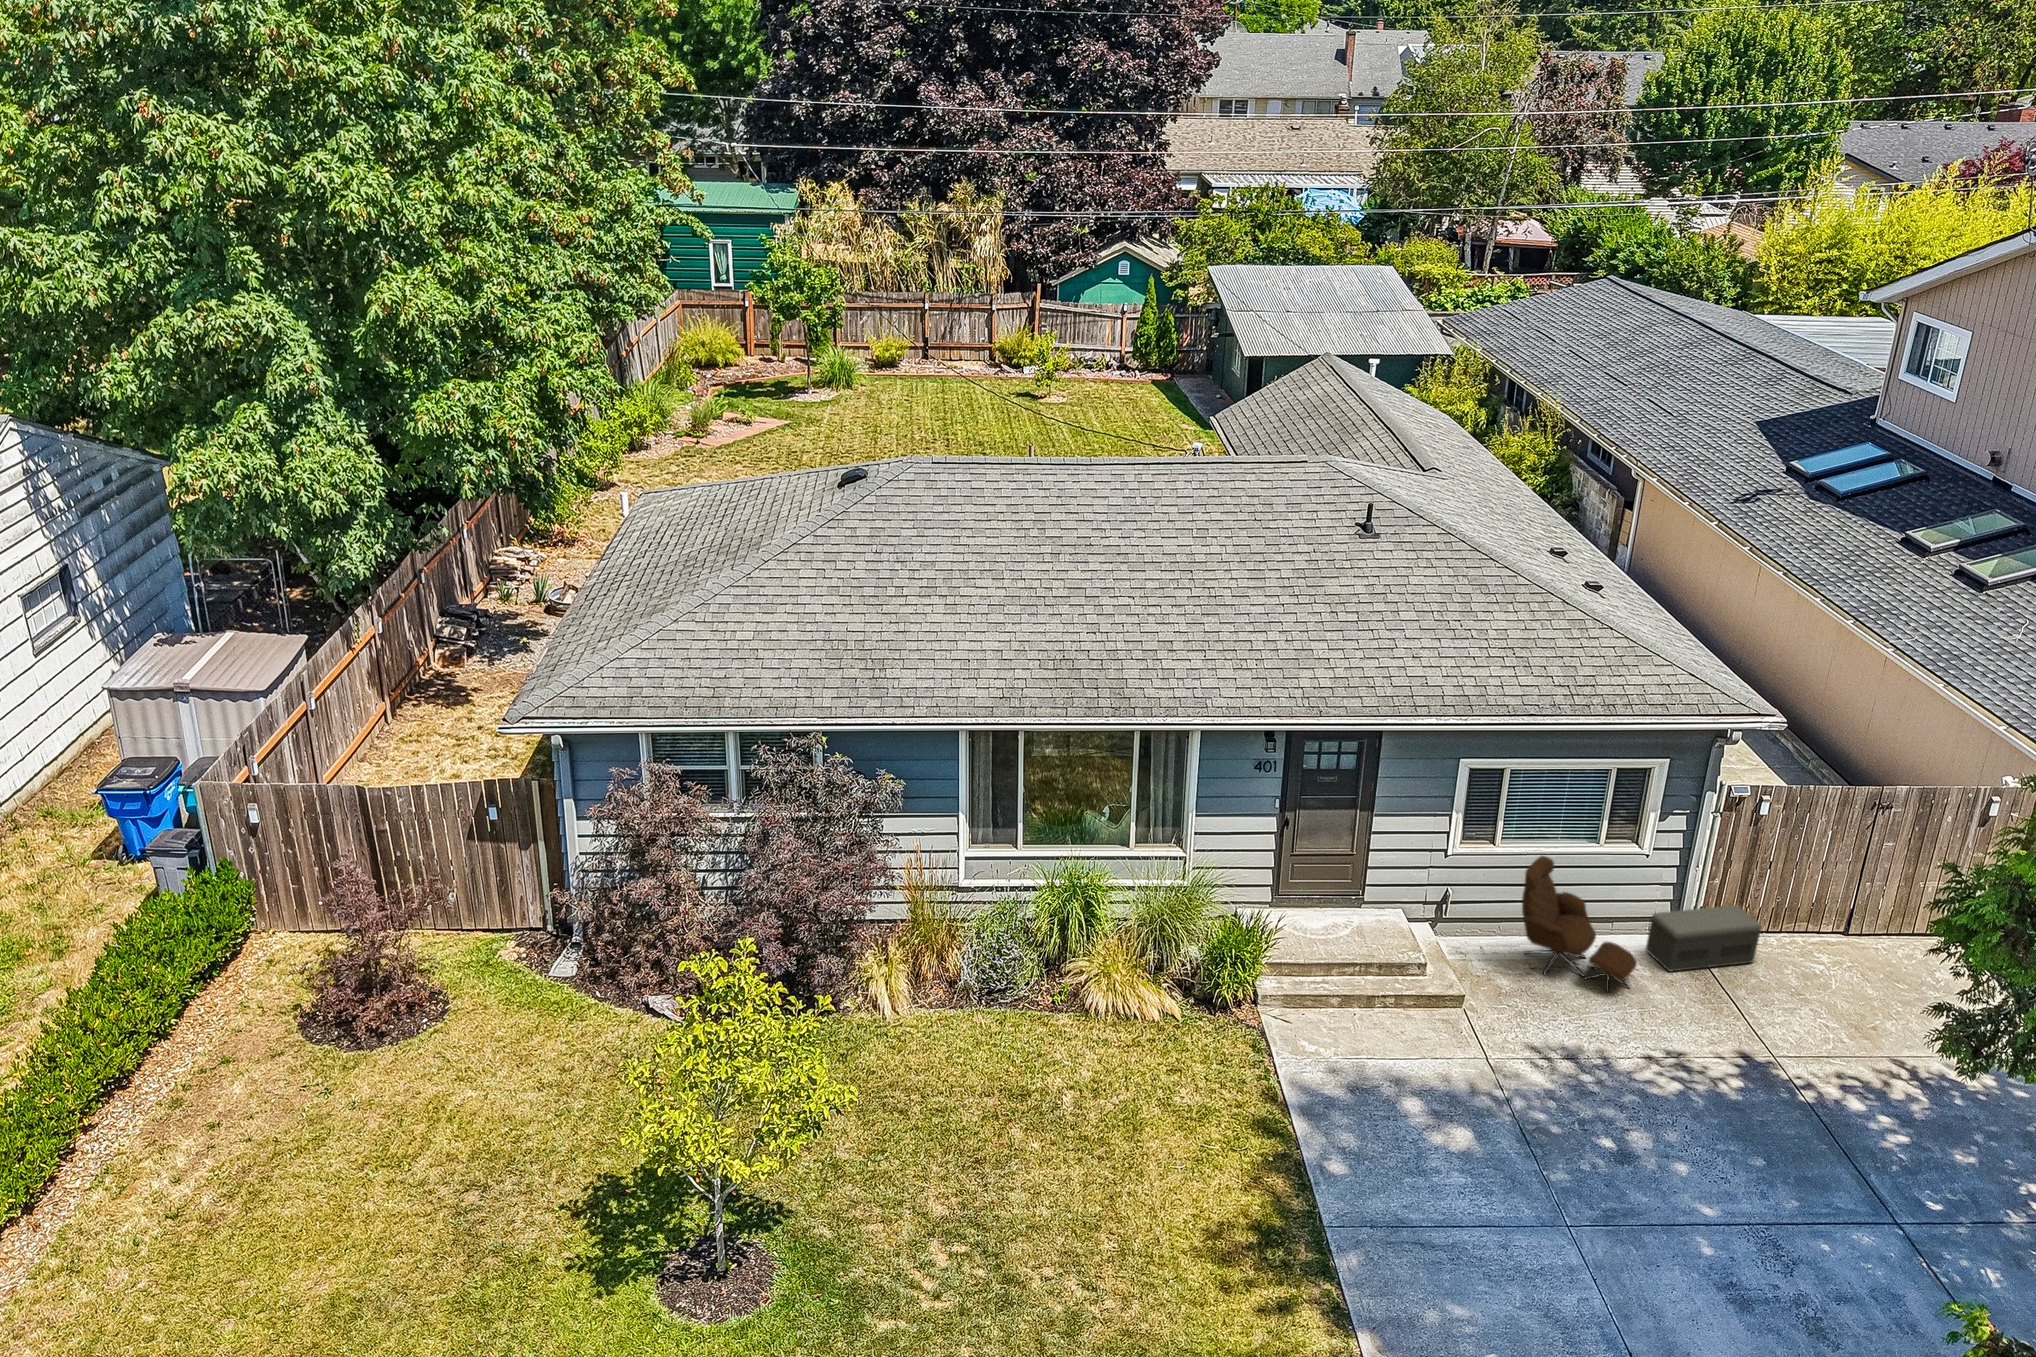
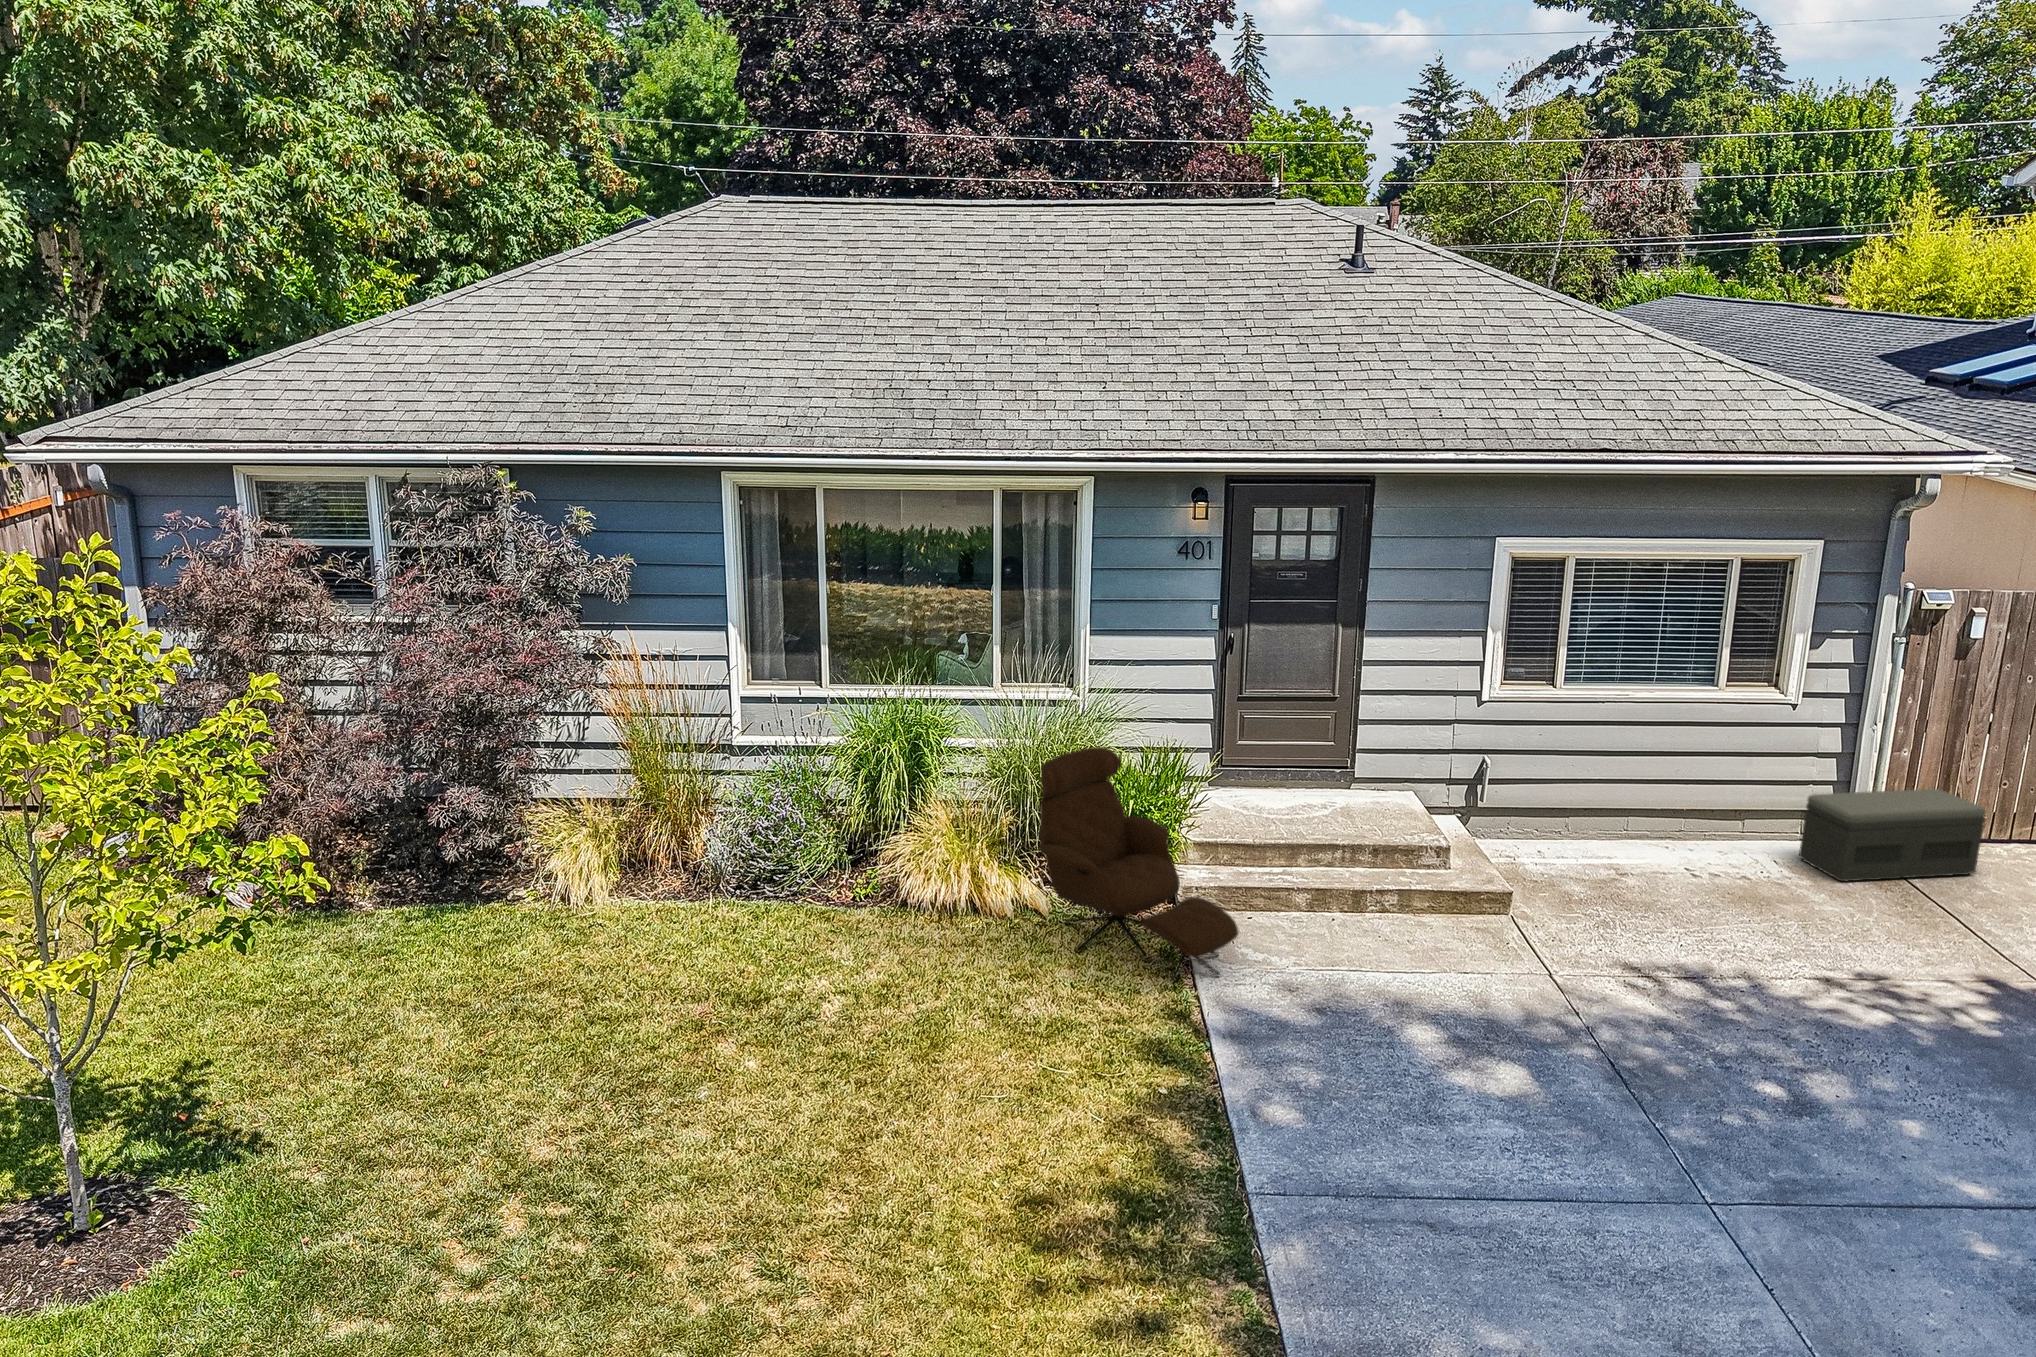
lounge chair: present [1522,856,1637,992] -> present [1039,747,1238,980]

